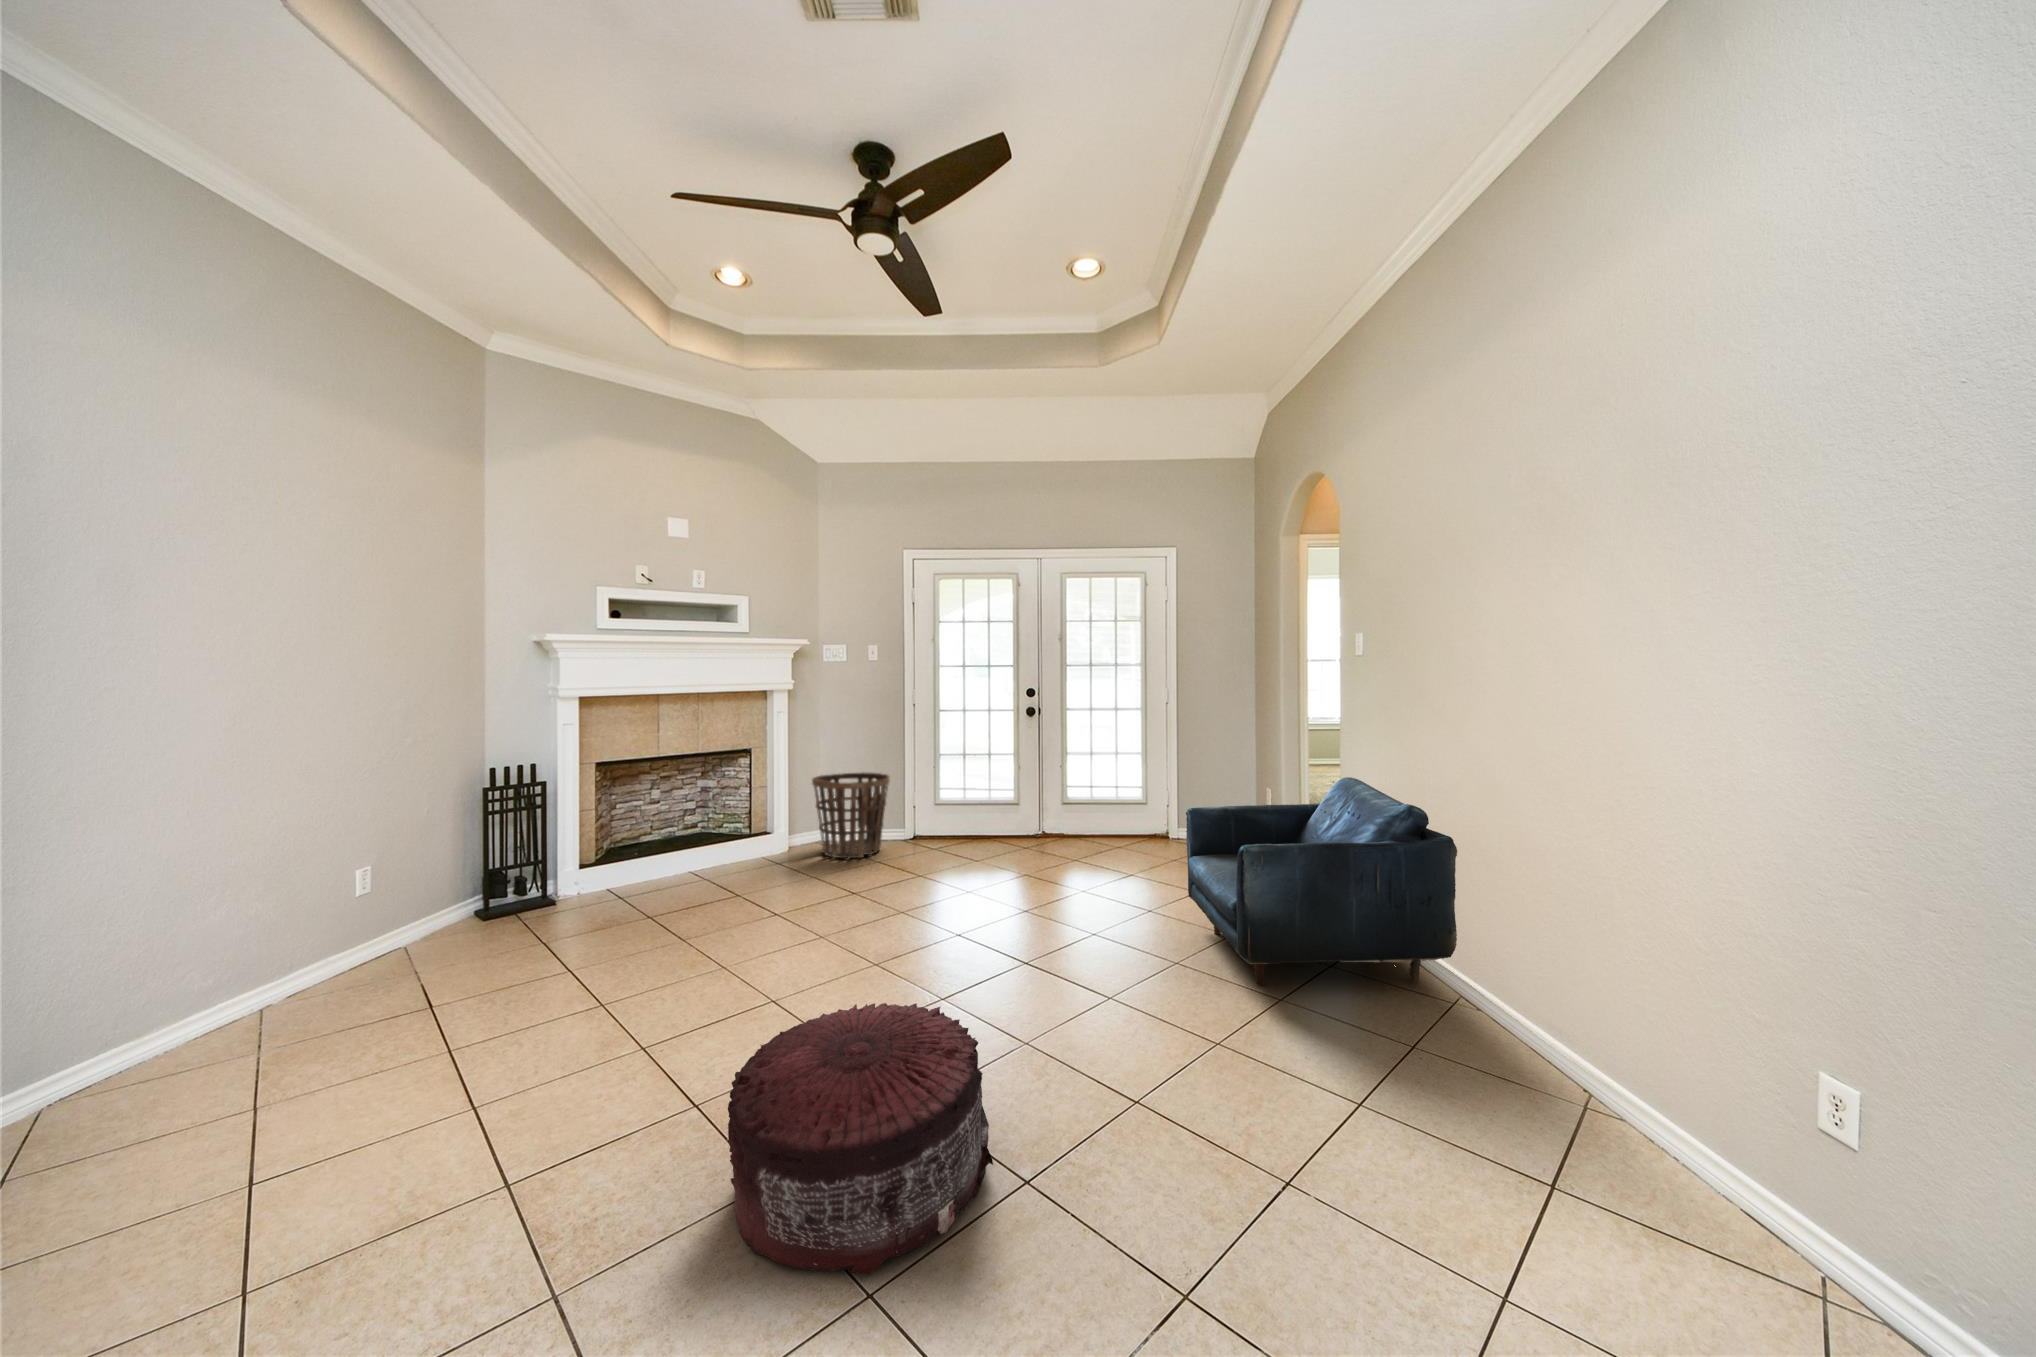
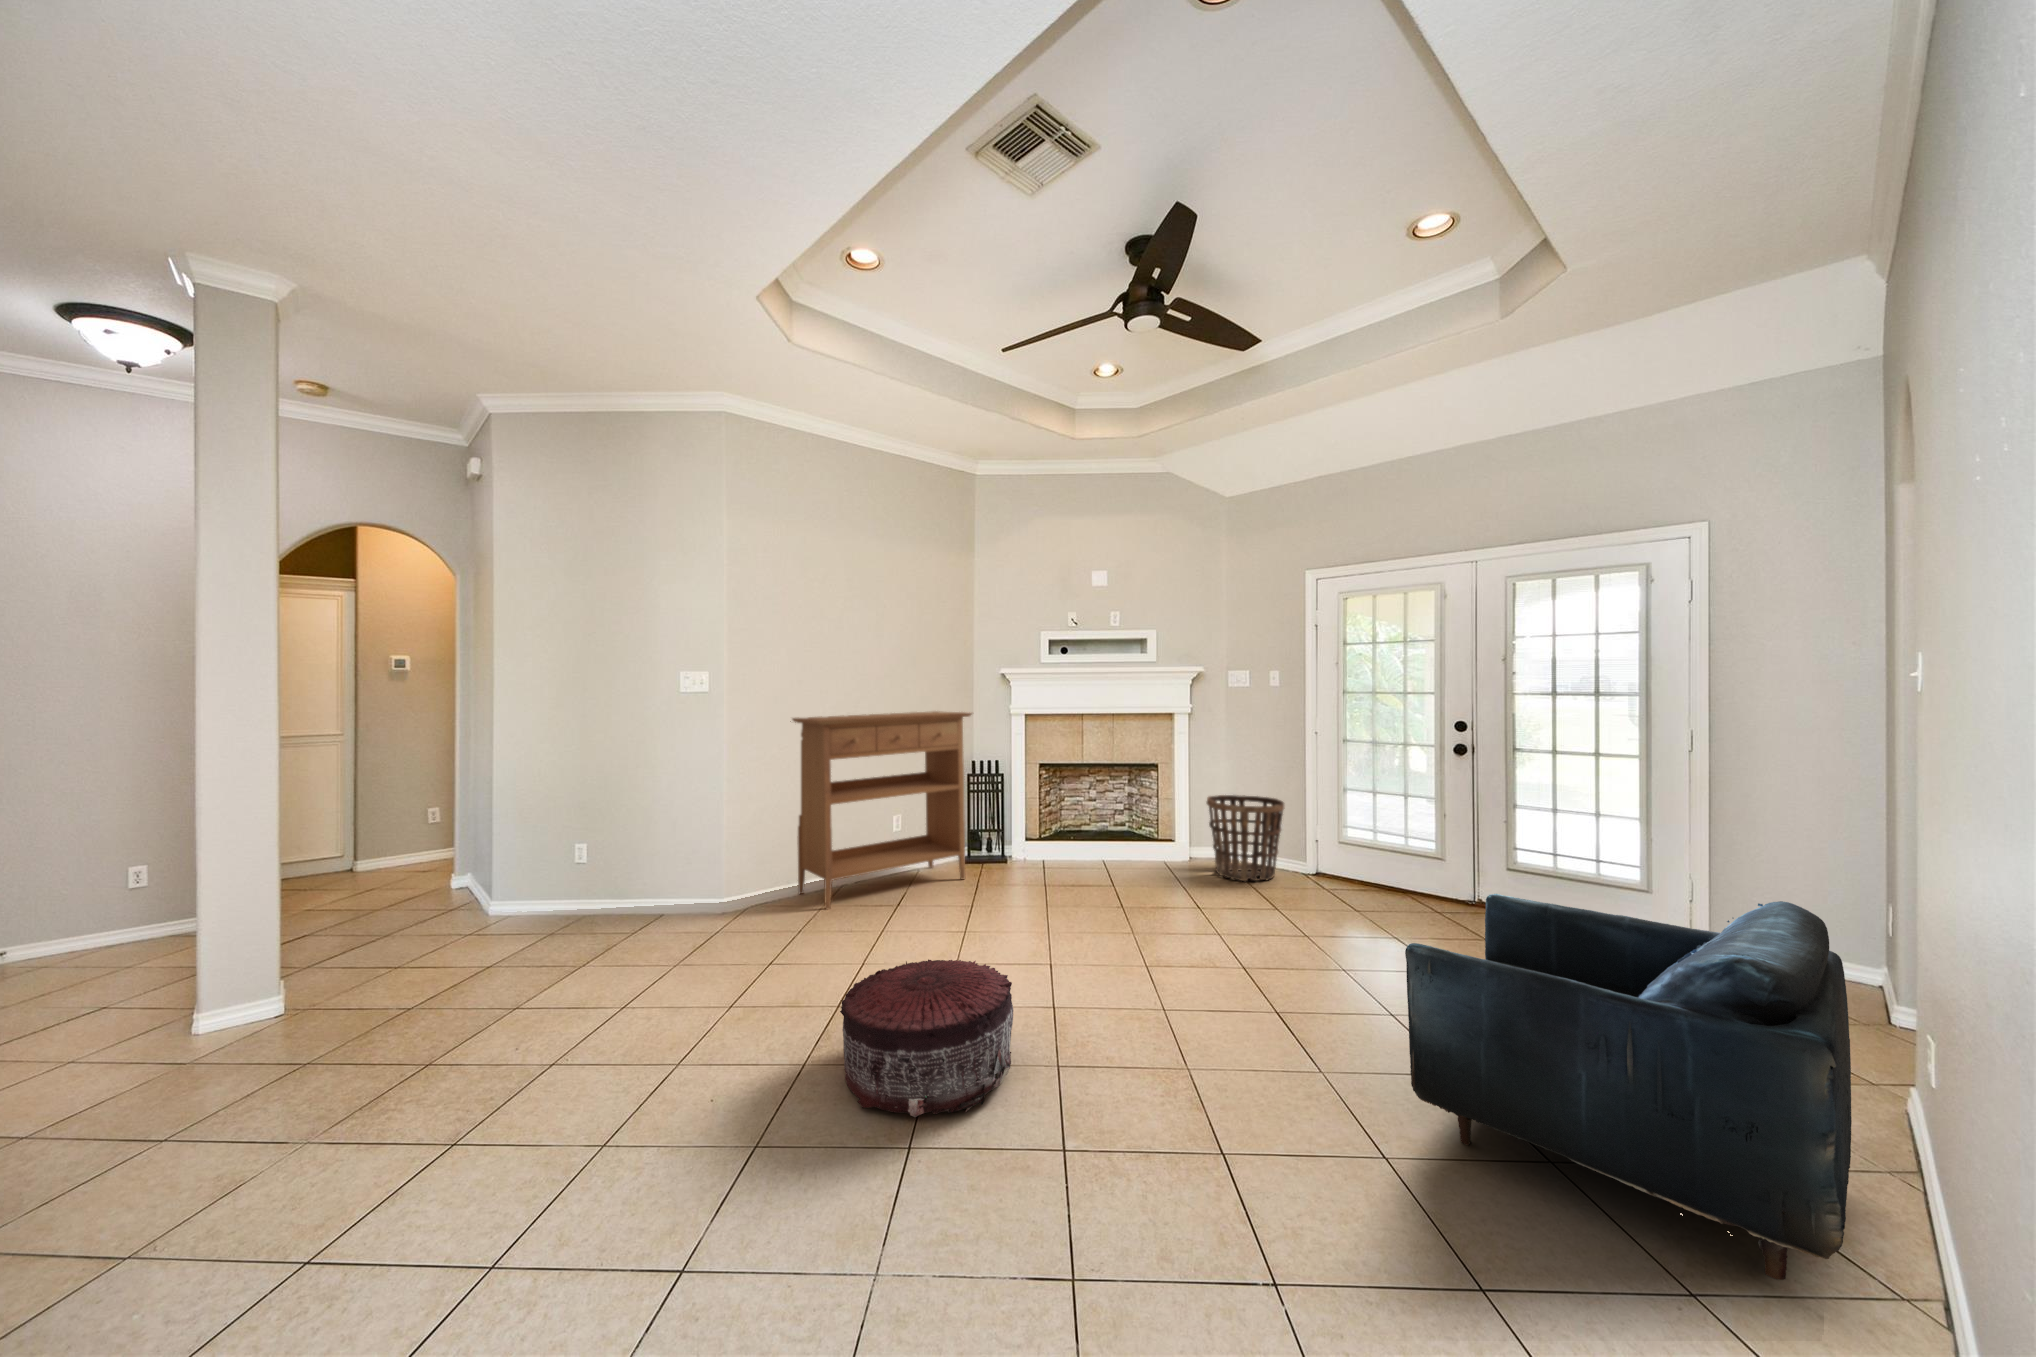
console table: none [100,693,530,1072] -> present [792,711,972,909]

